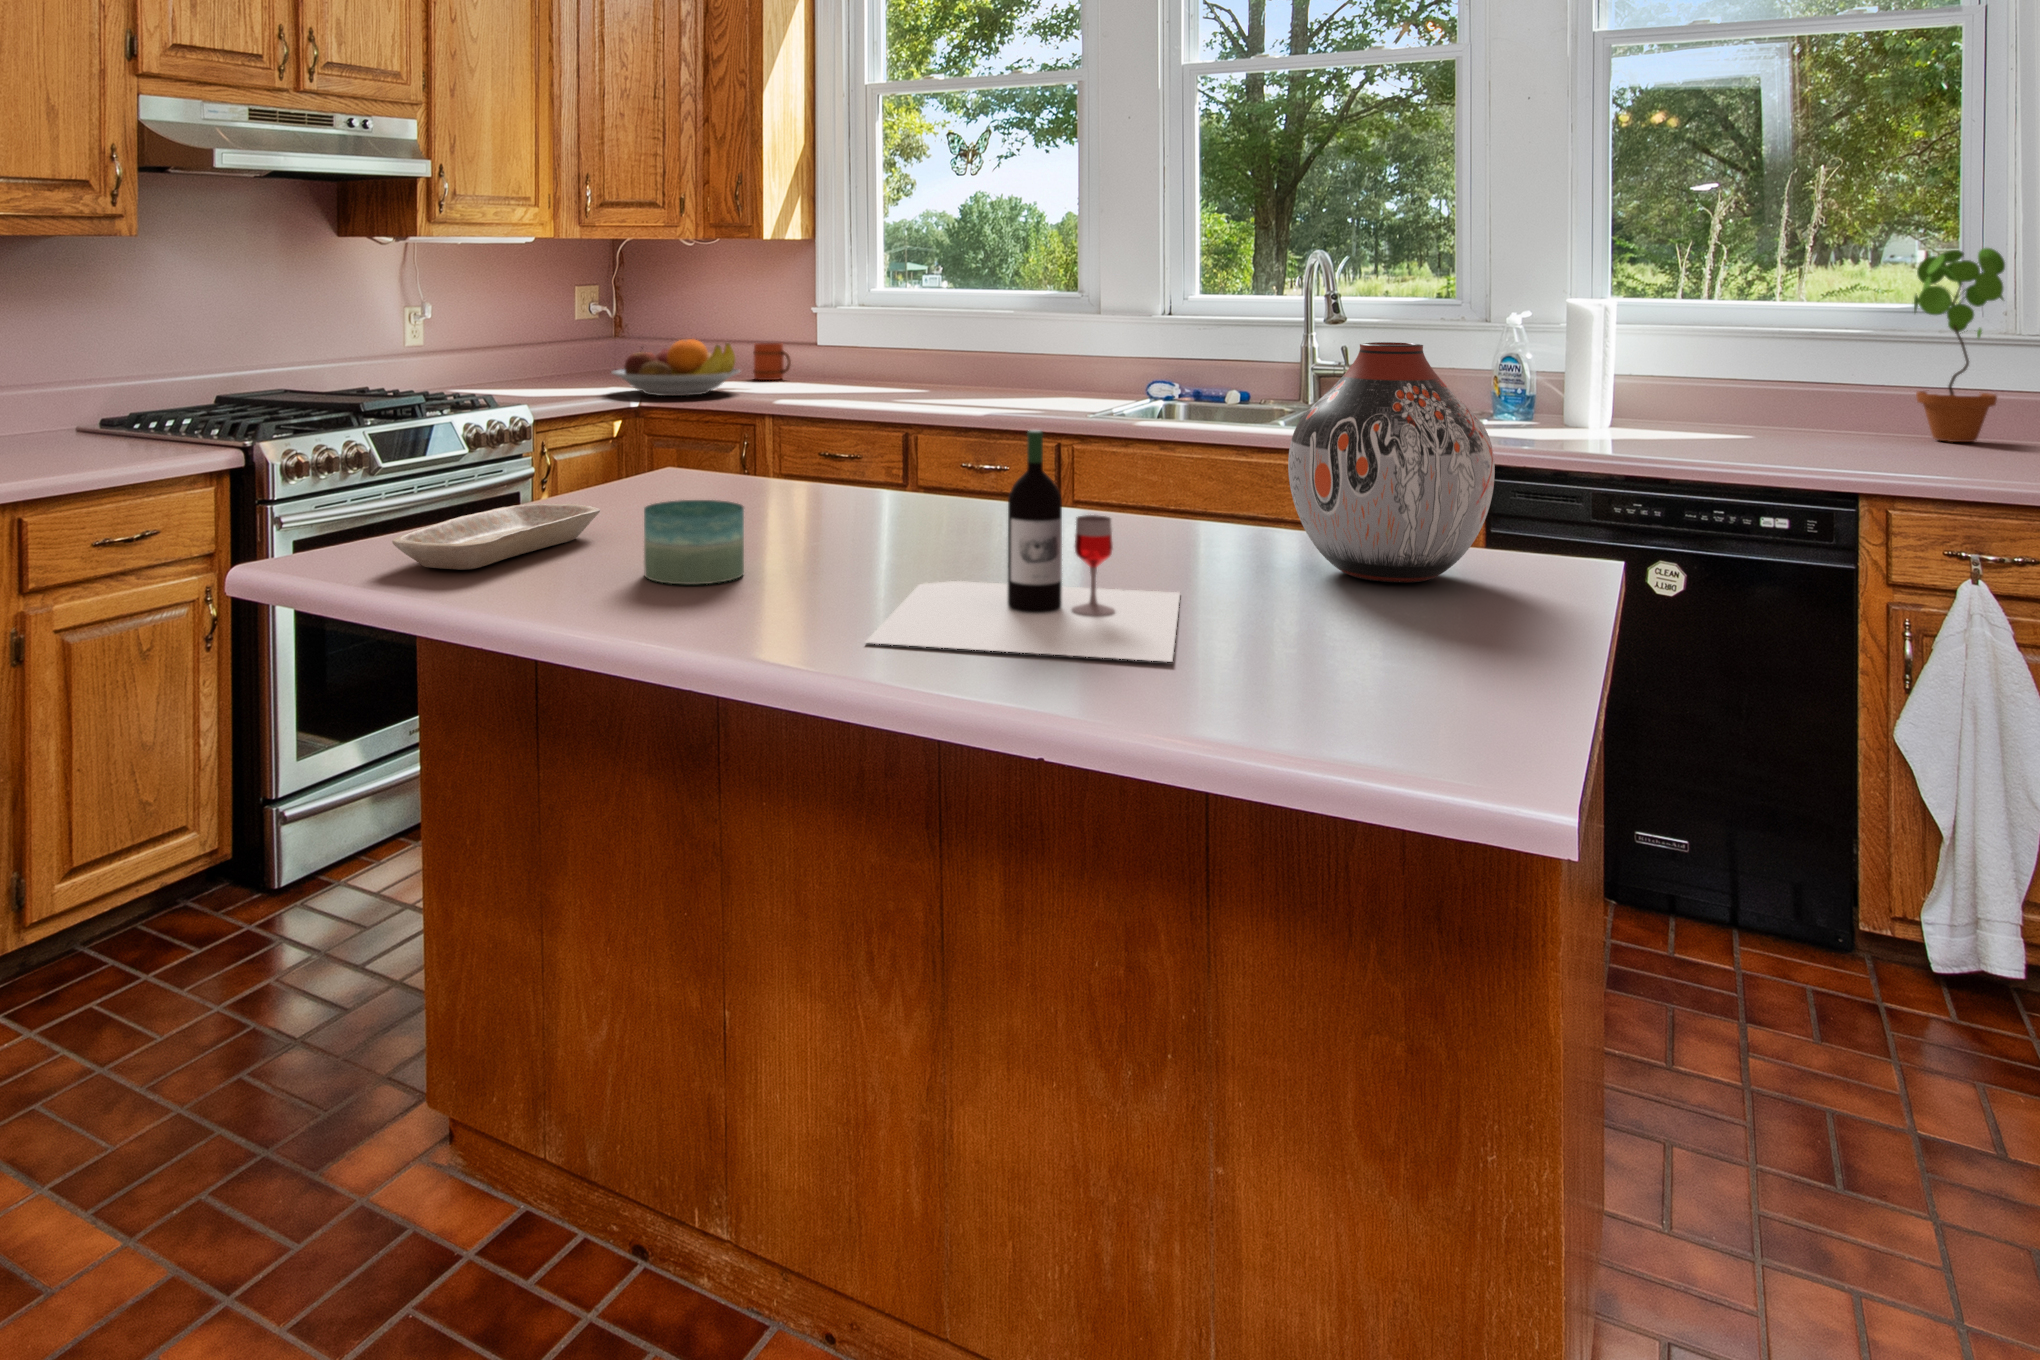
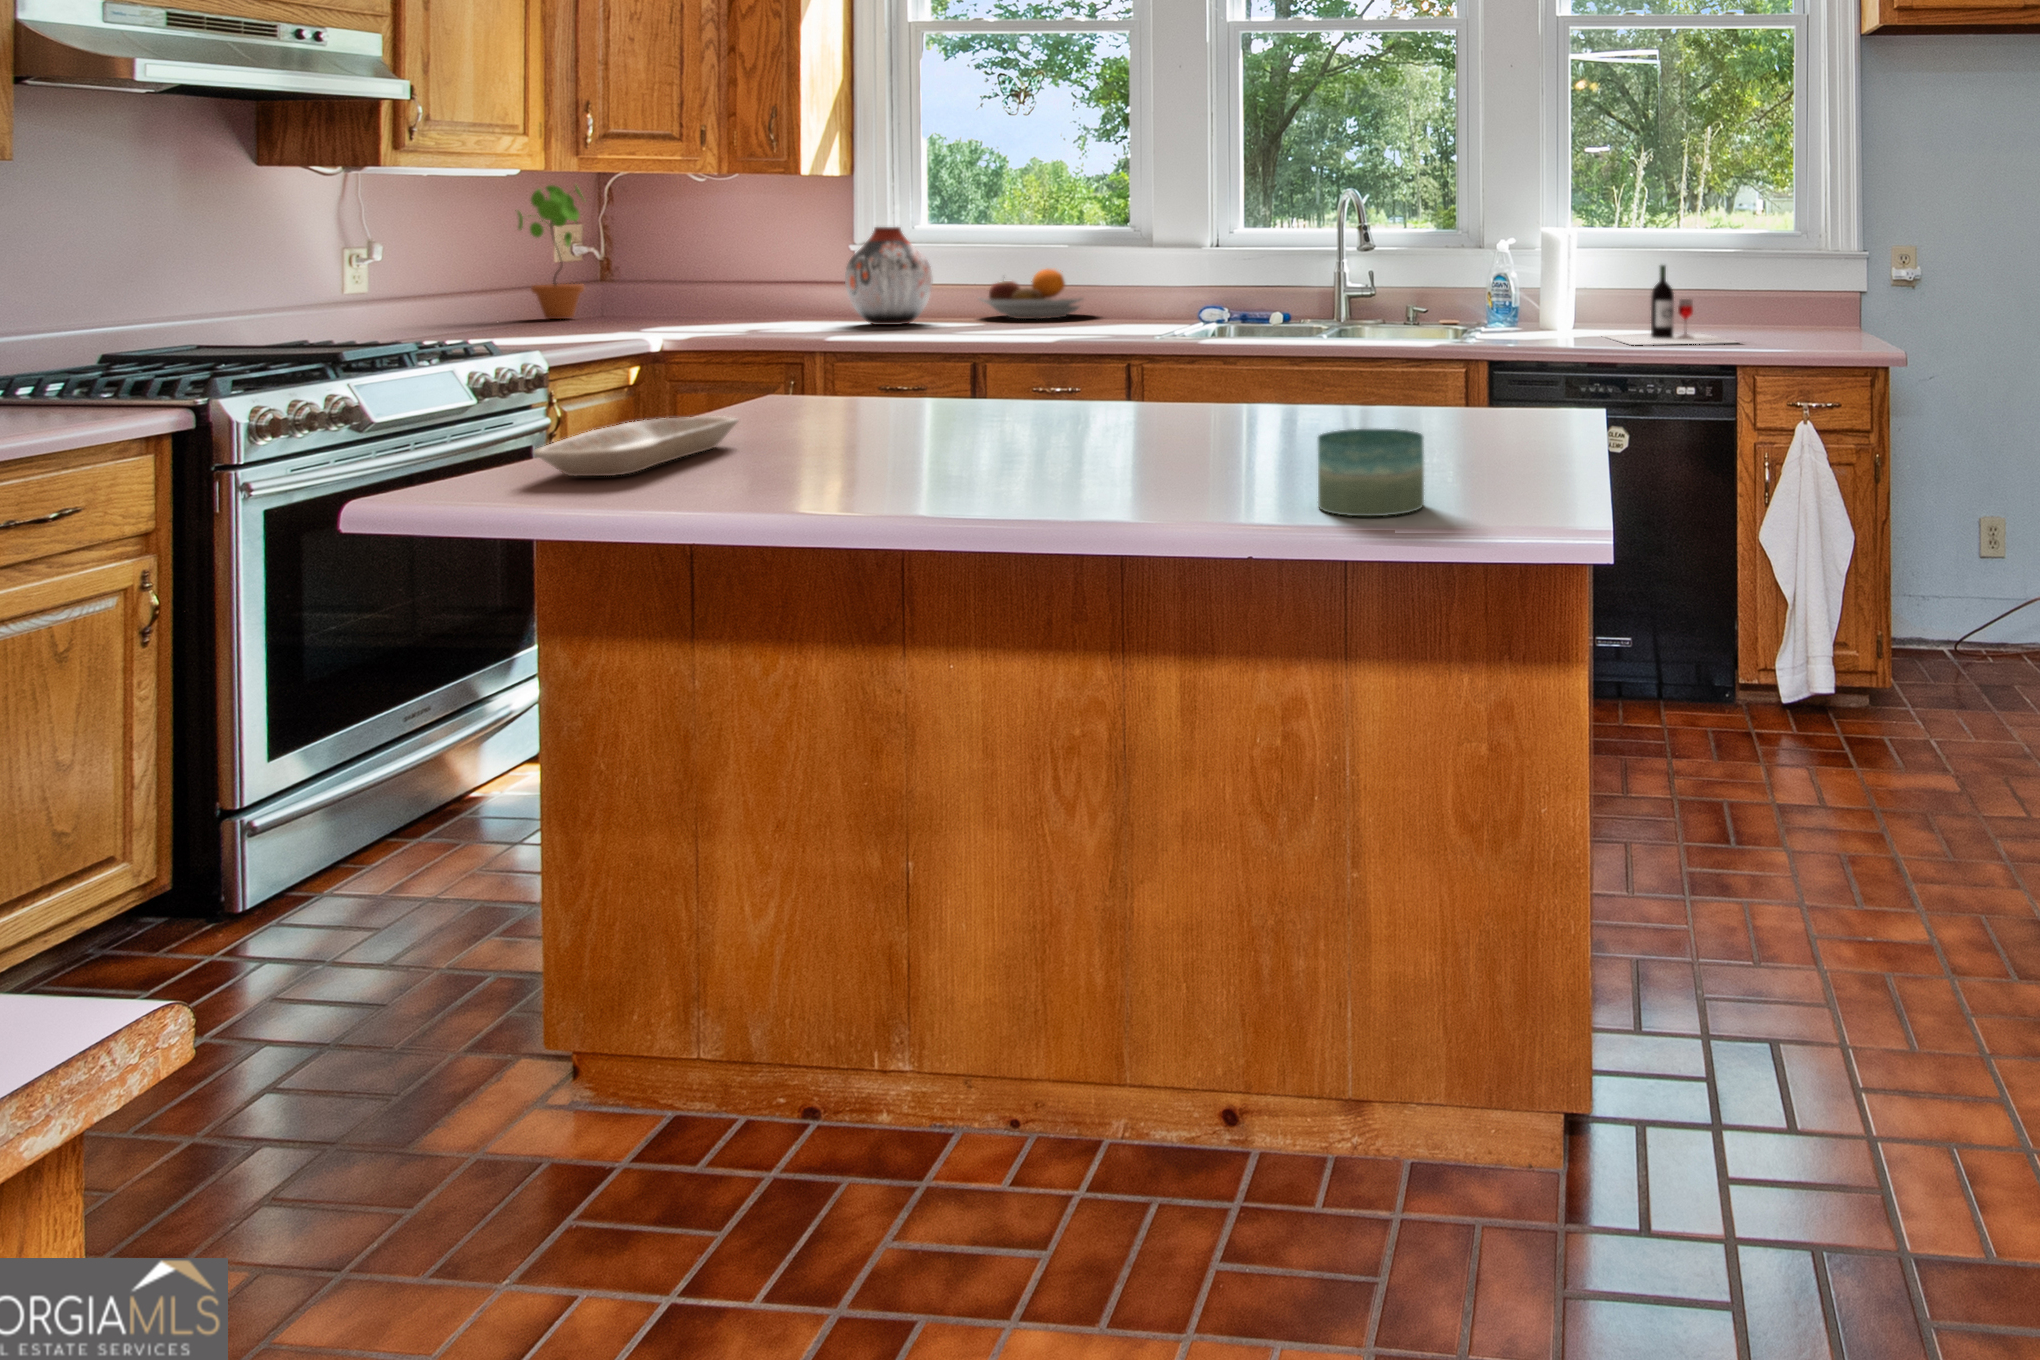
potted plant: present [1914,248,2005,442] -> present [515,185,584,319]
fruit bowl: present [612,339,740,396] -> present [979,268,1082,319]
vase: present [1288,342,1495,583] -> present [845,227,932,325]
mug: present [753,343,791,380] -> none [790,283,833,320]
wine bottle: present [866,430,1180,662] -> present [1605,265,1734,345]
candle: present [644,500,744,584] -> present [1318,429,1424,516]

